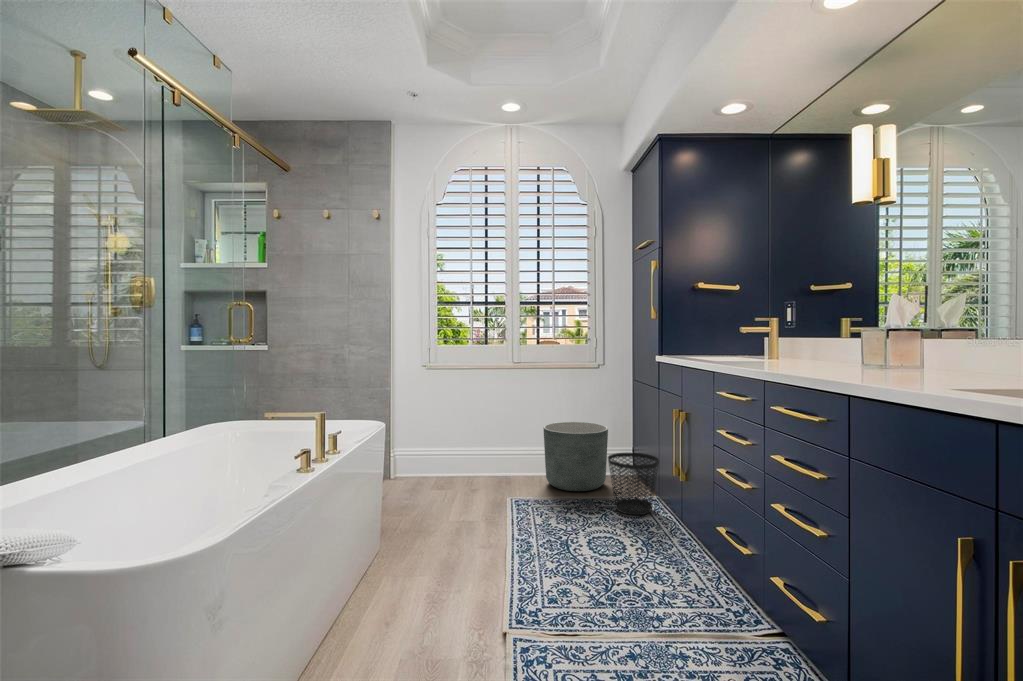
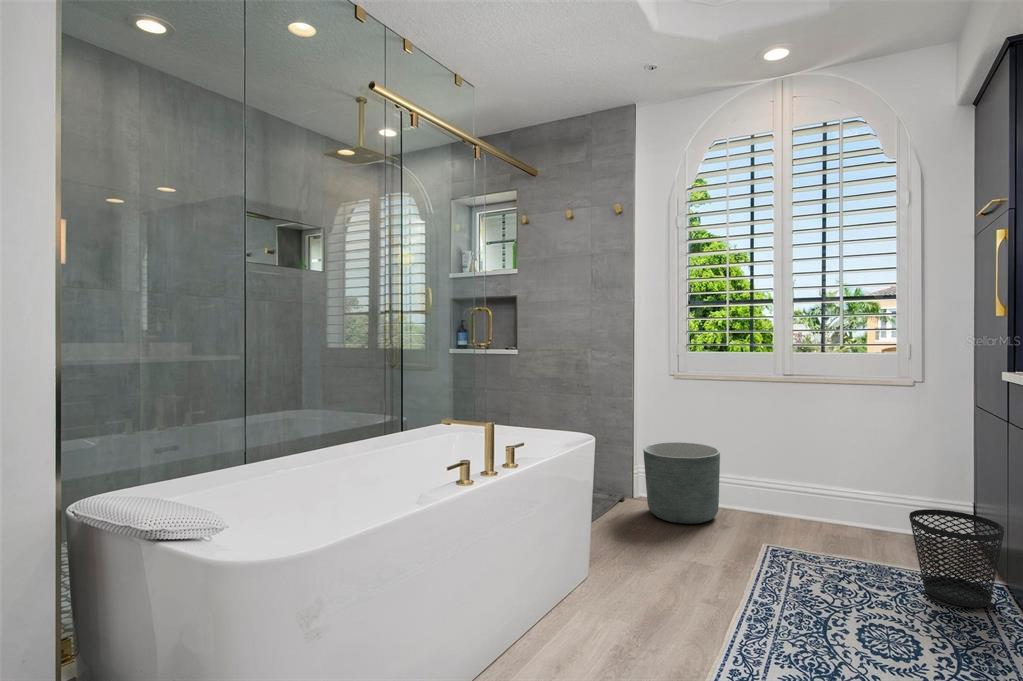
planter: present [543,422,608,491] -> present [643,442,720,524]

